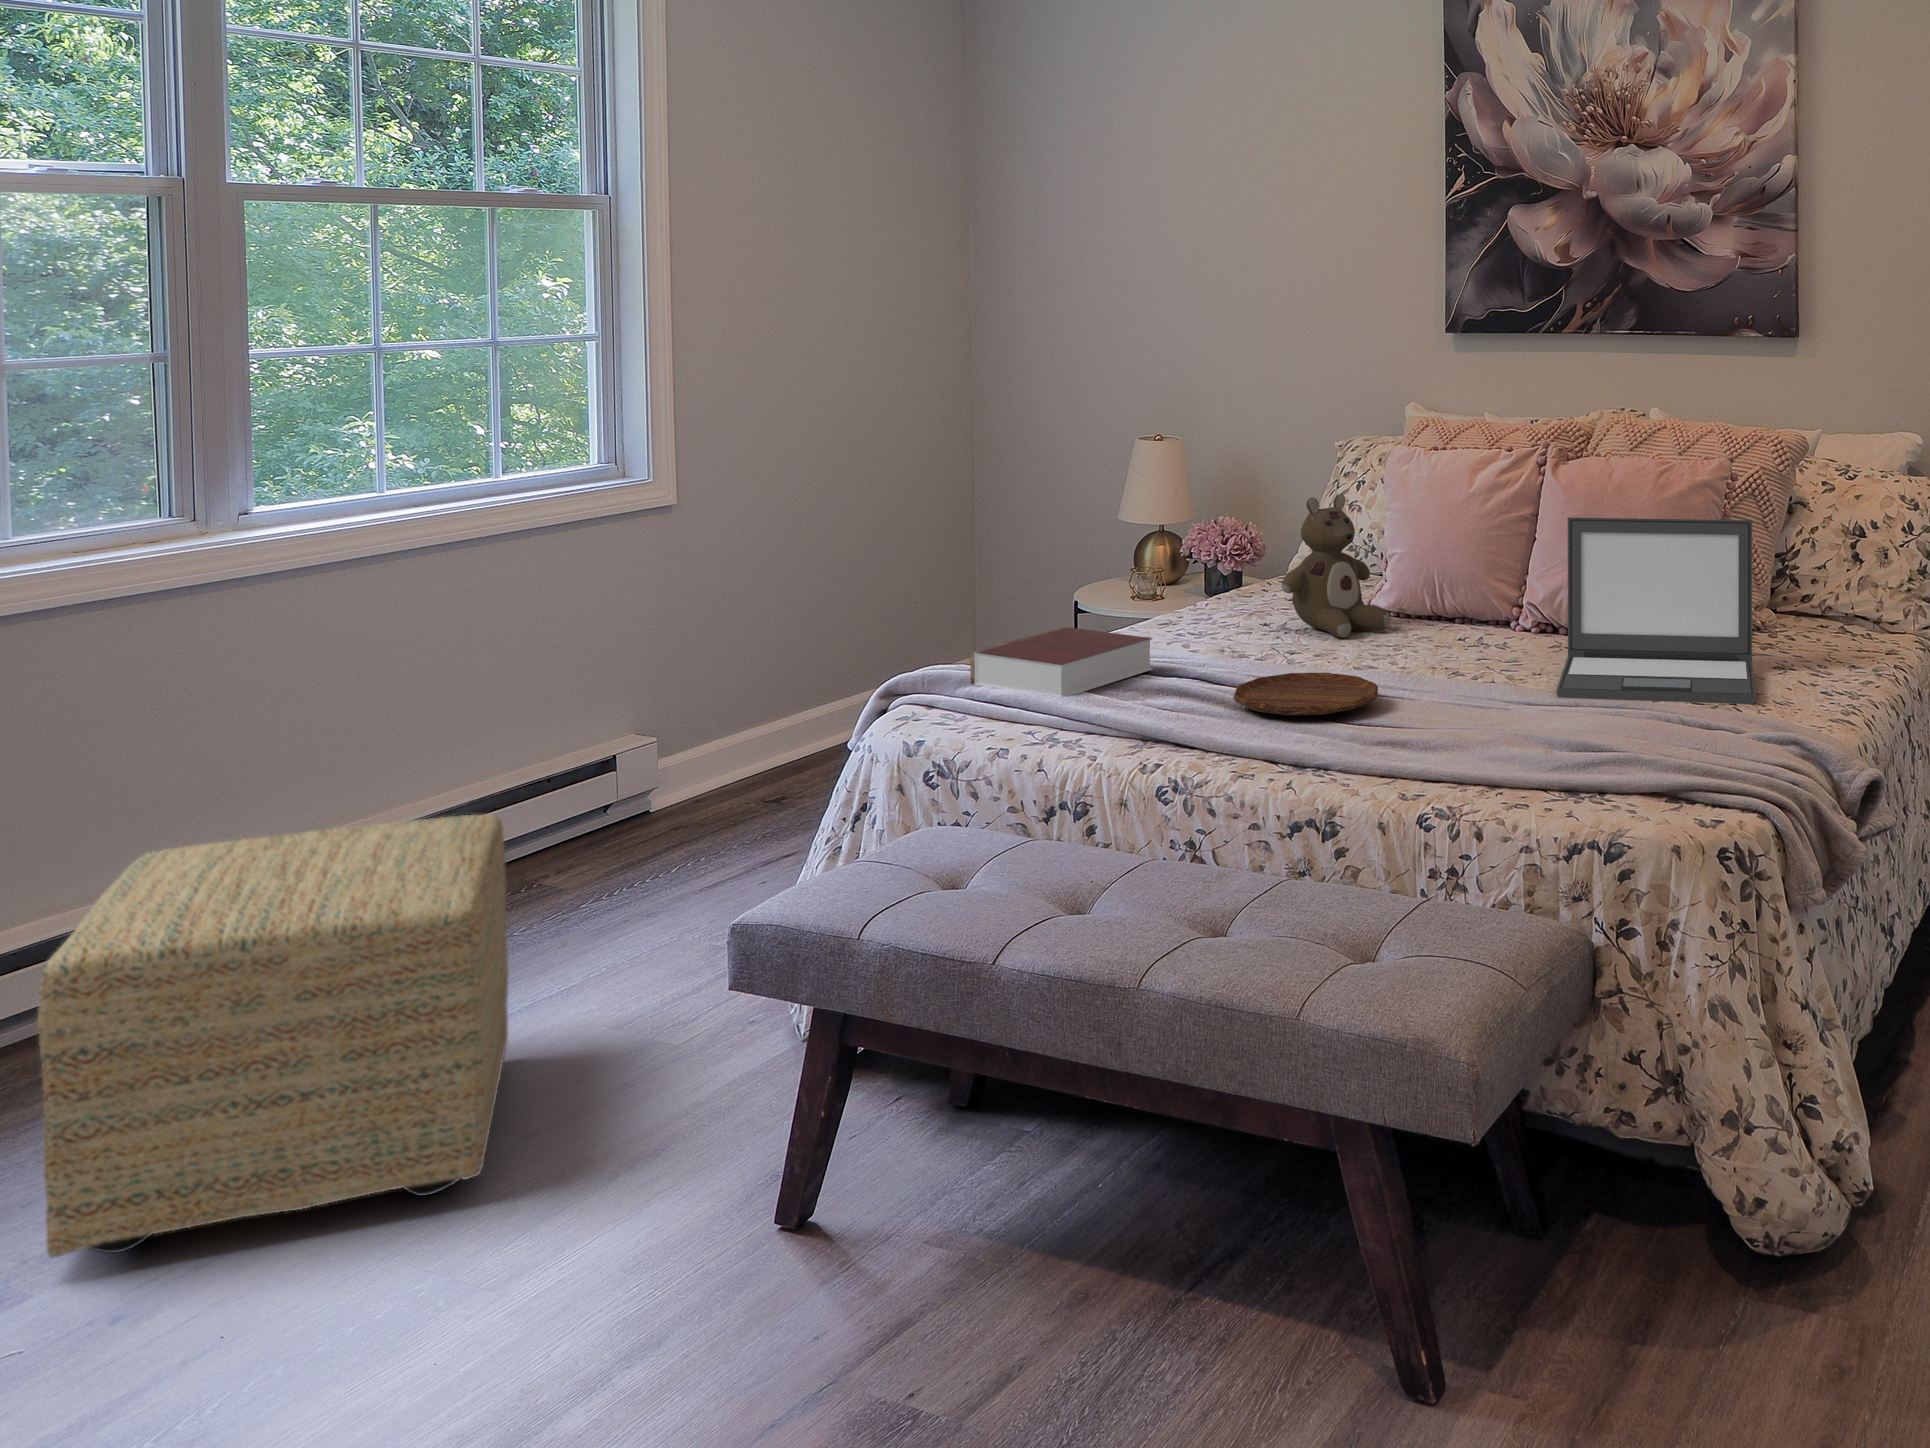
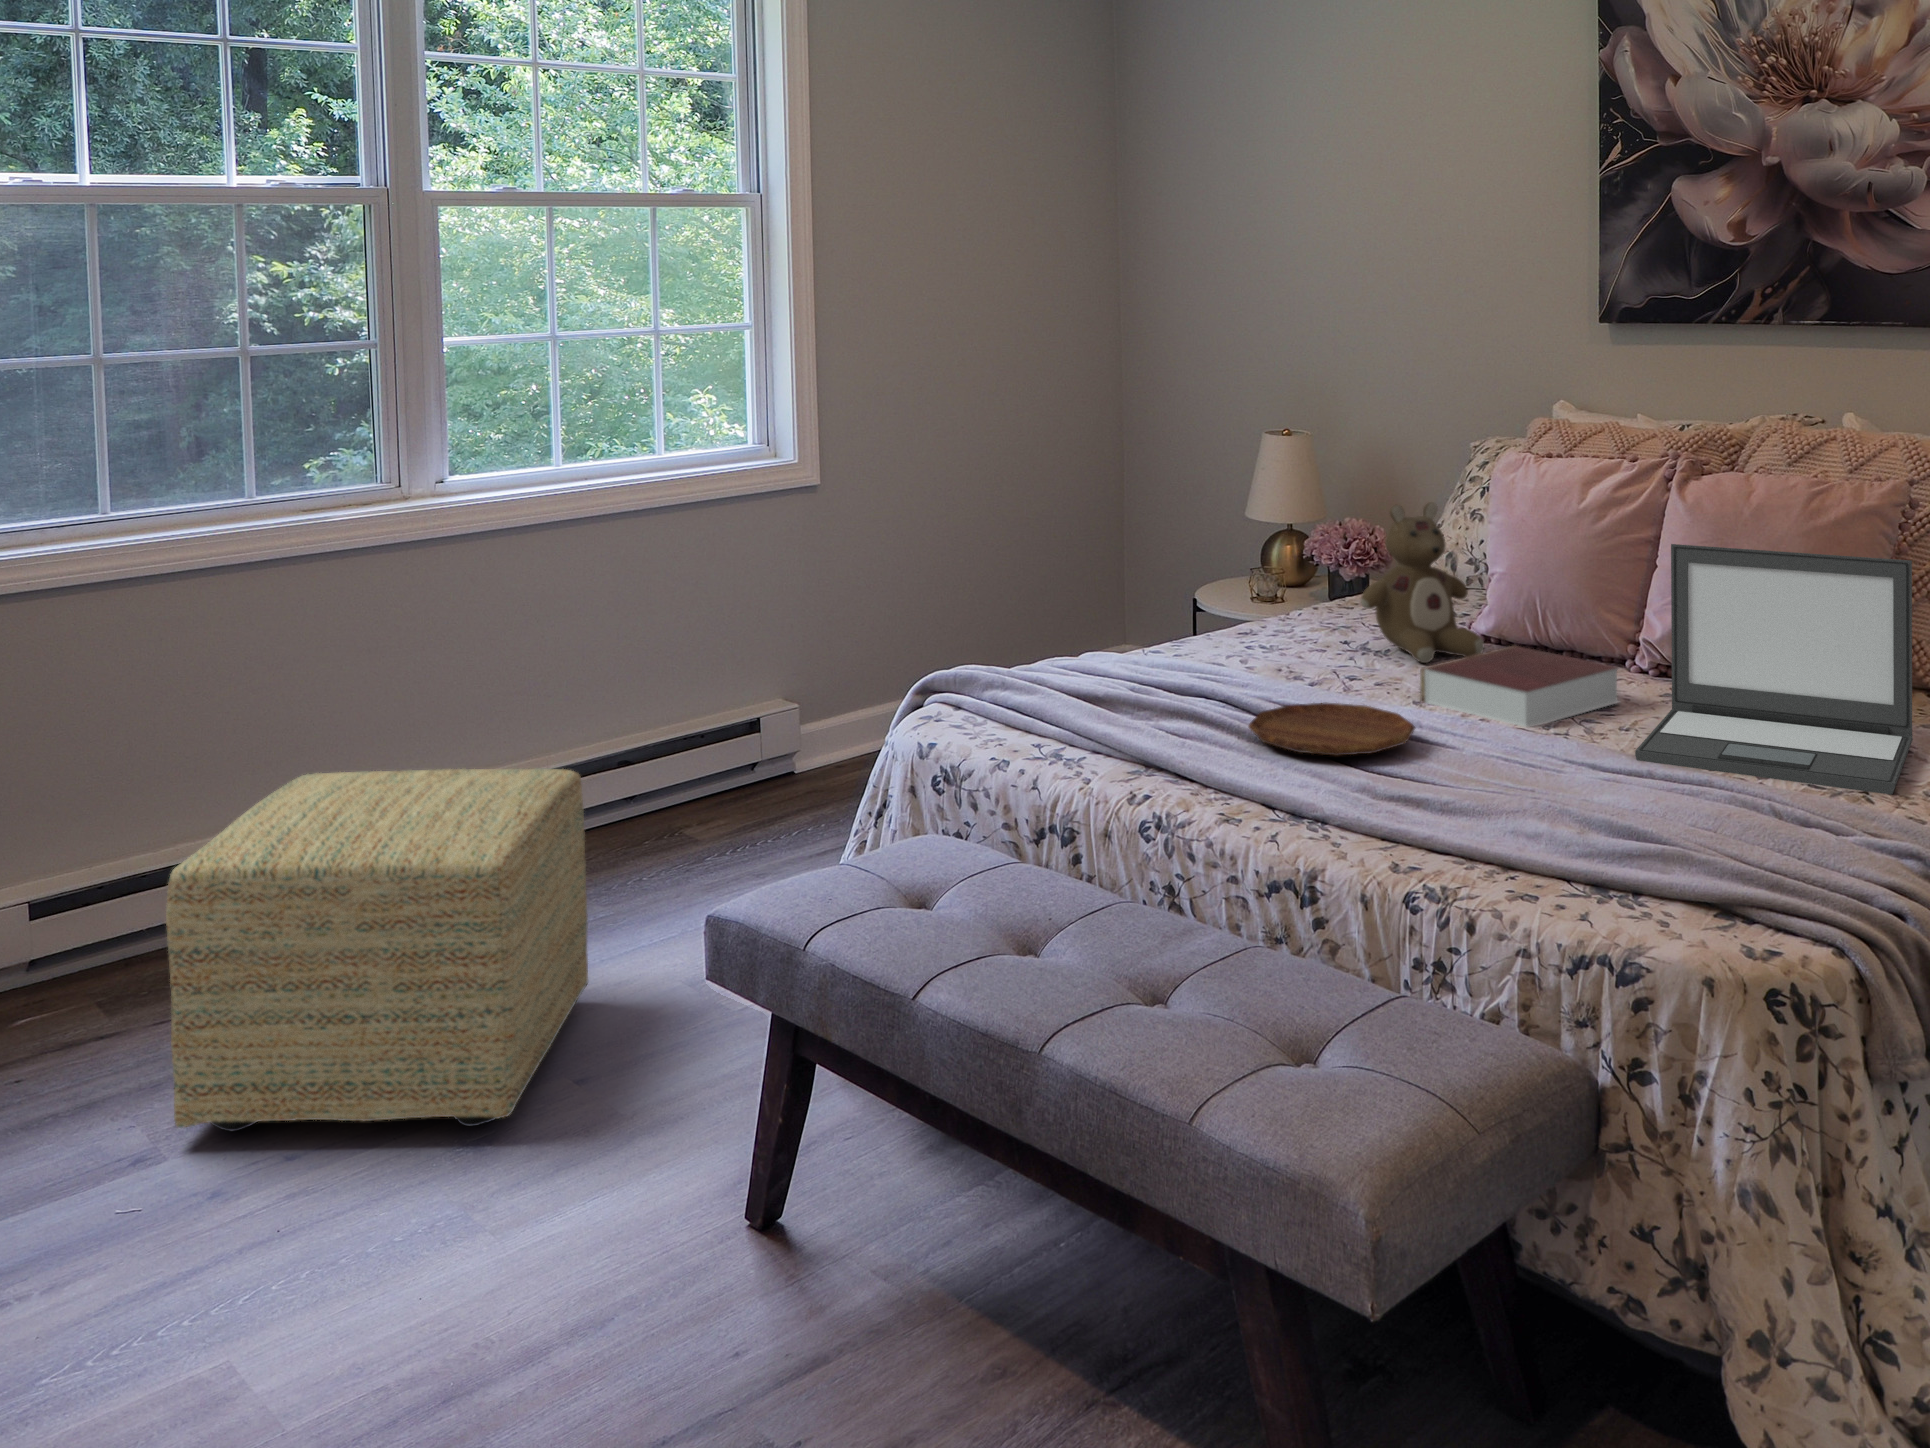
book: present [970,627,1153,697] -> present [1420,646,1620,727]

